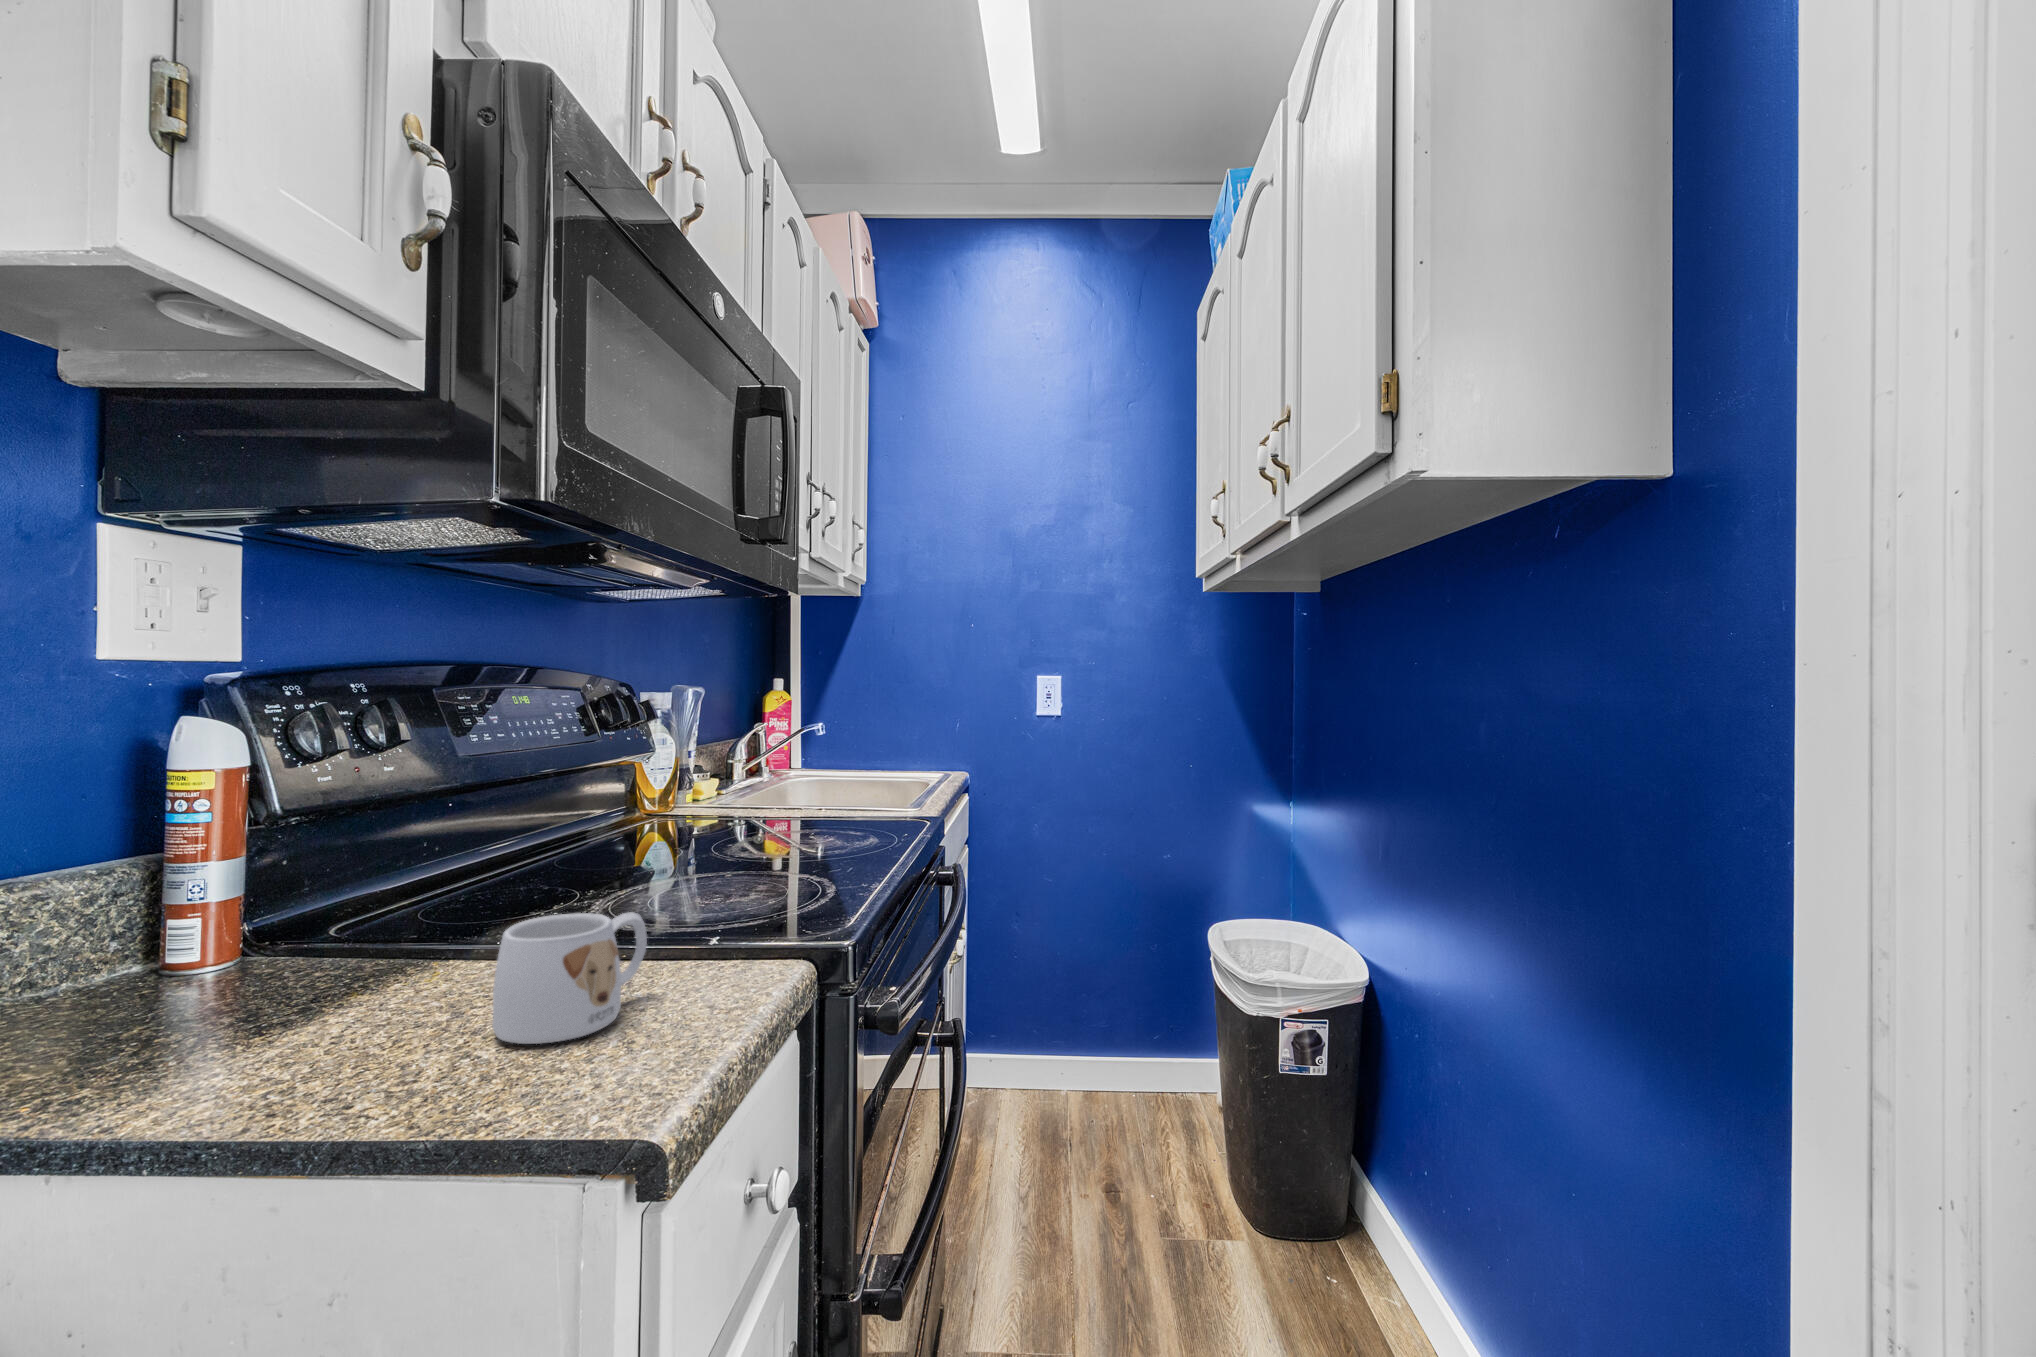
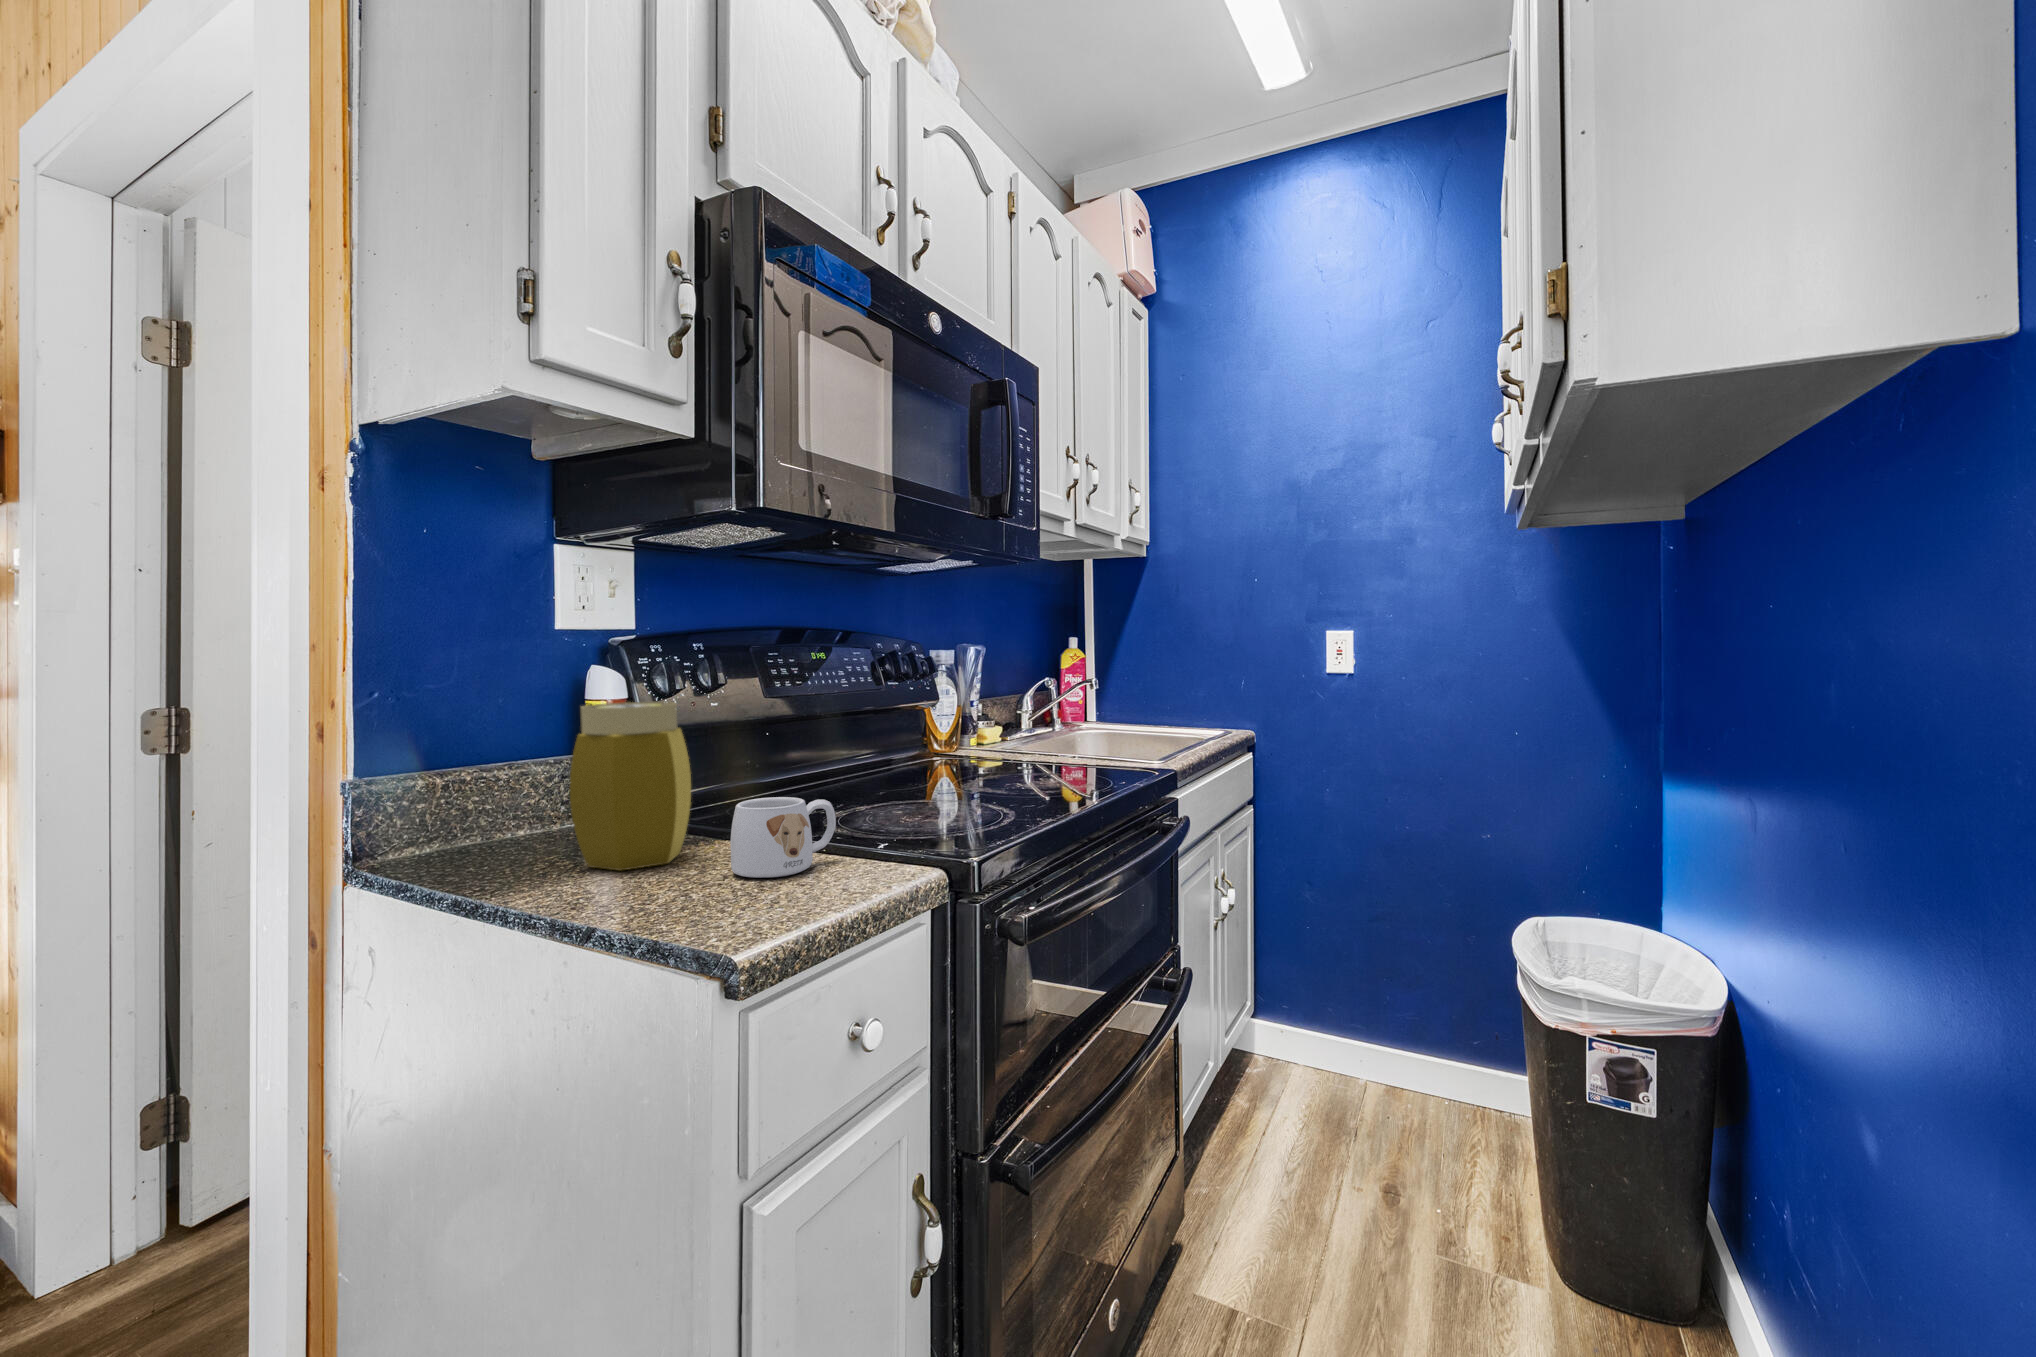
jar: none [178,777,398,1057] -> present [570,702,691,871]

